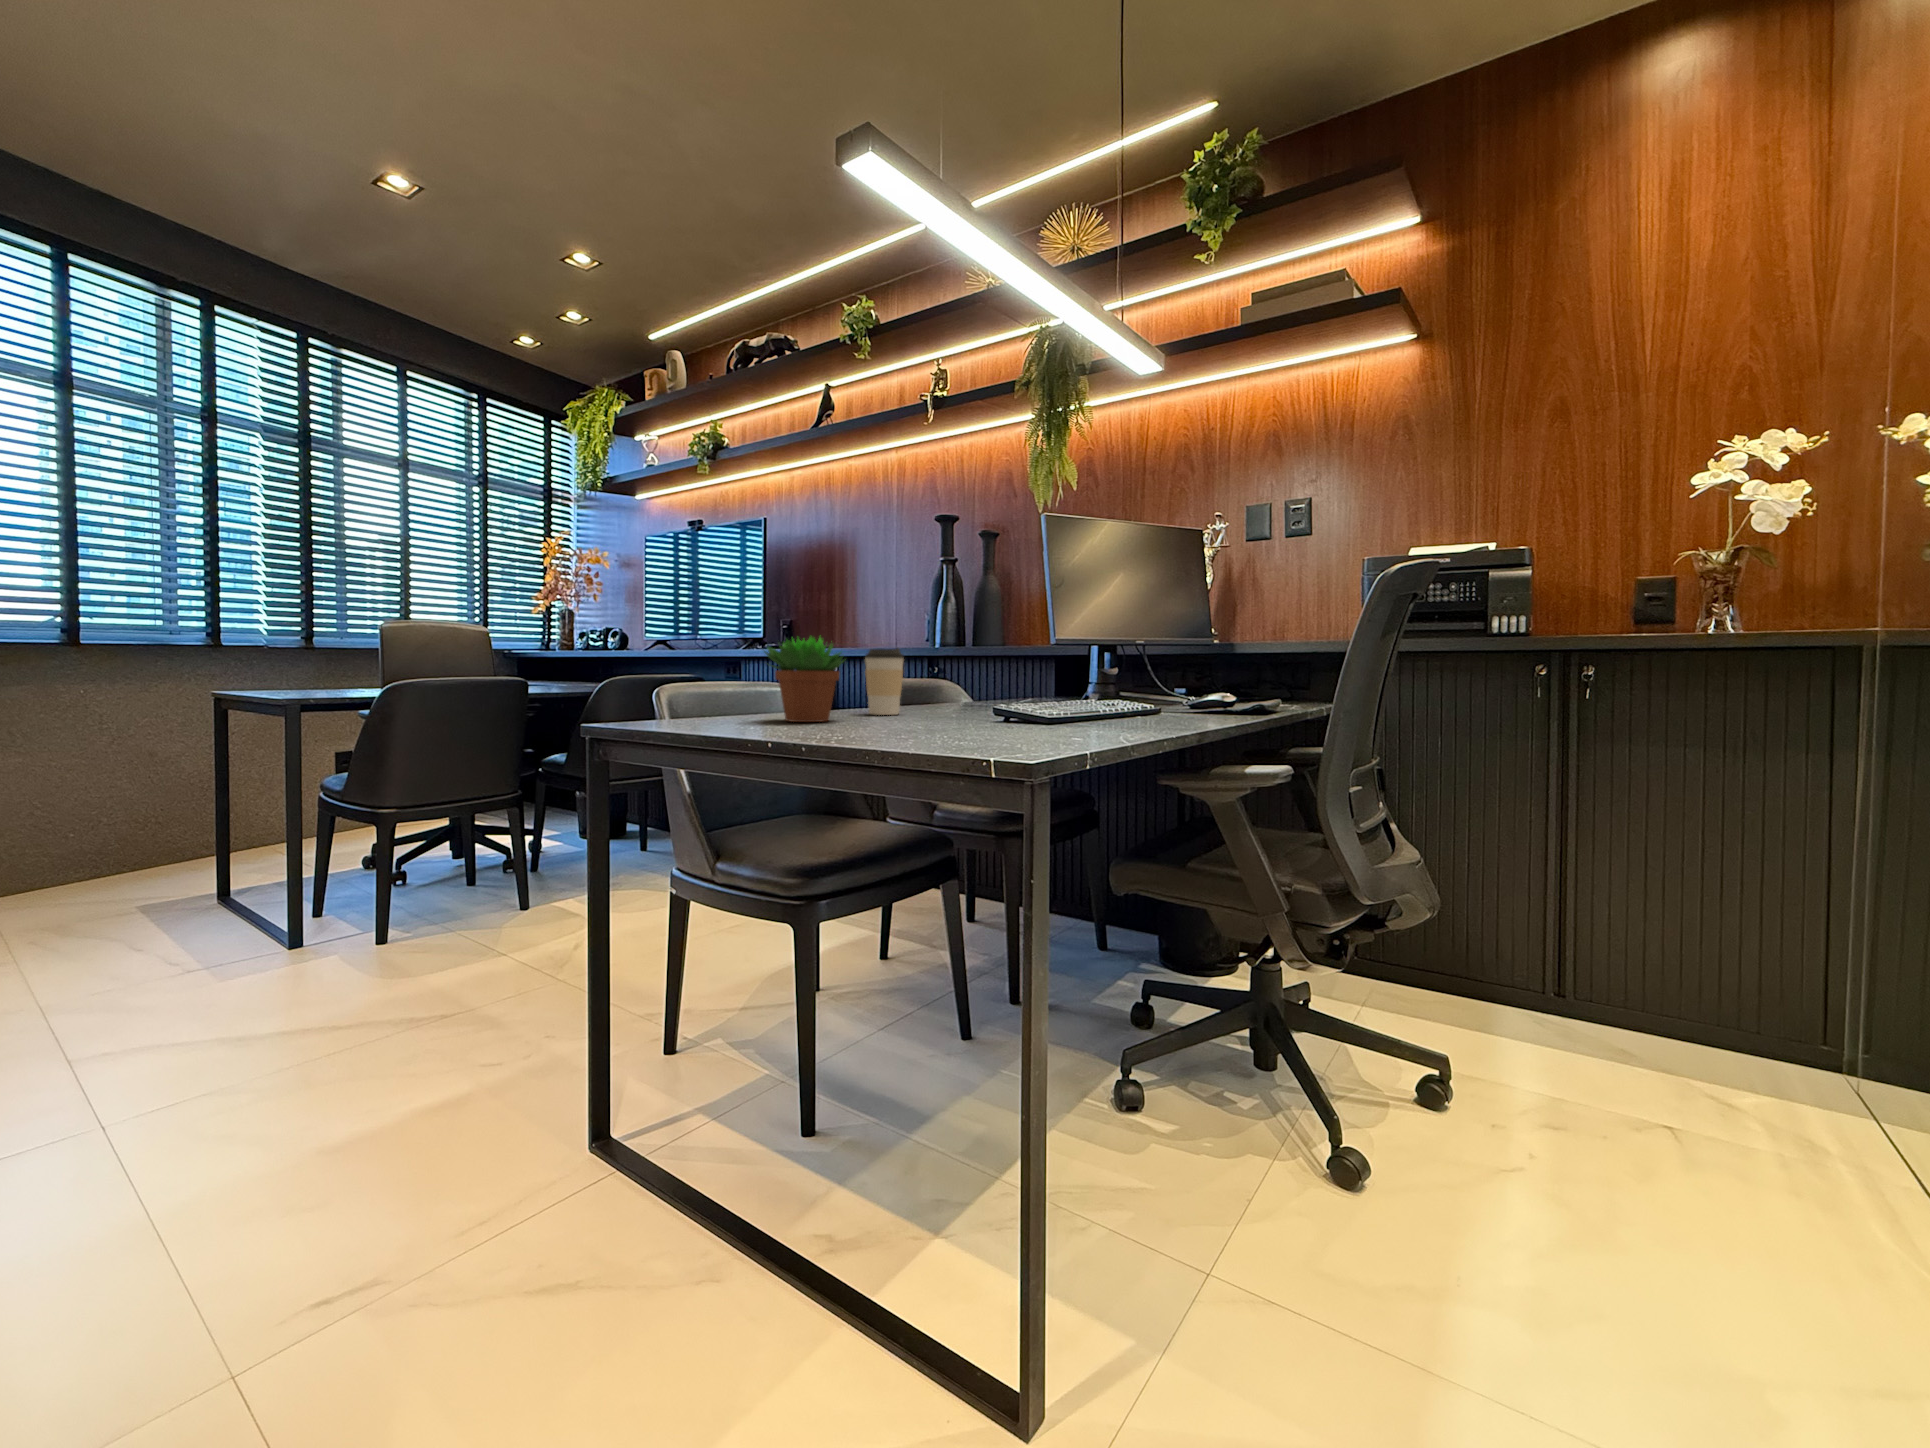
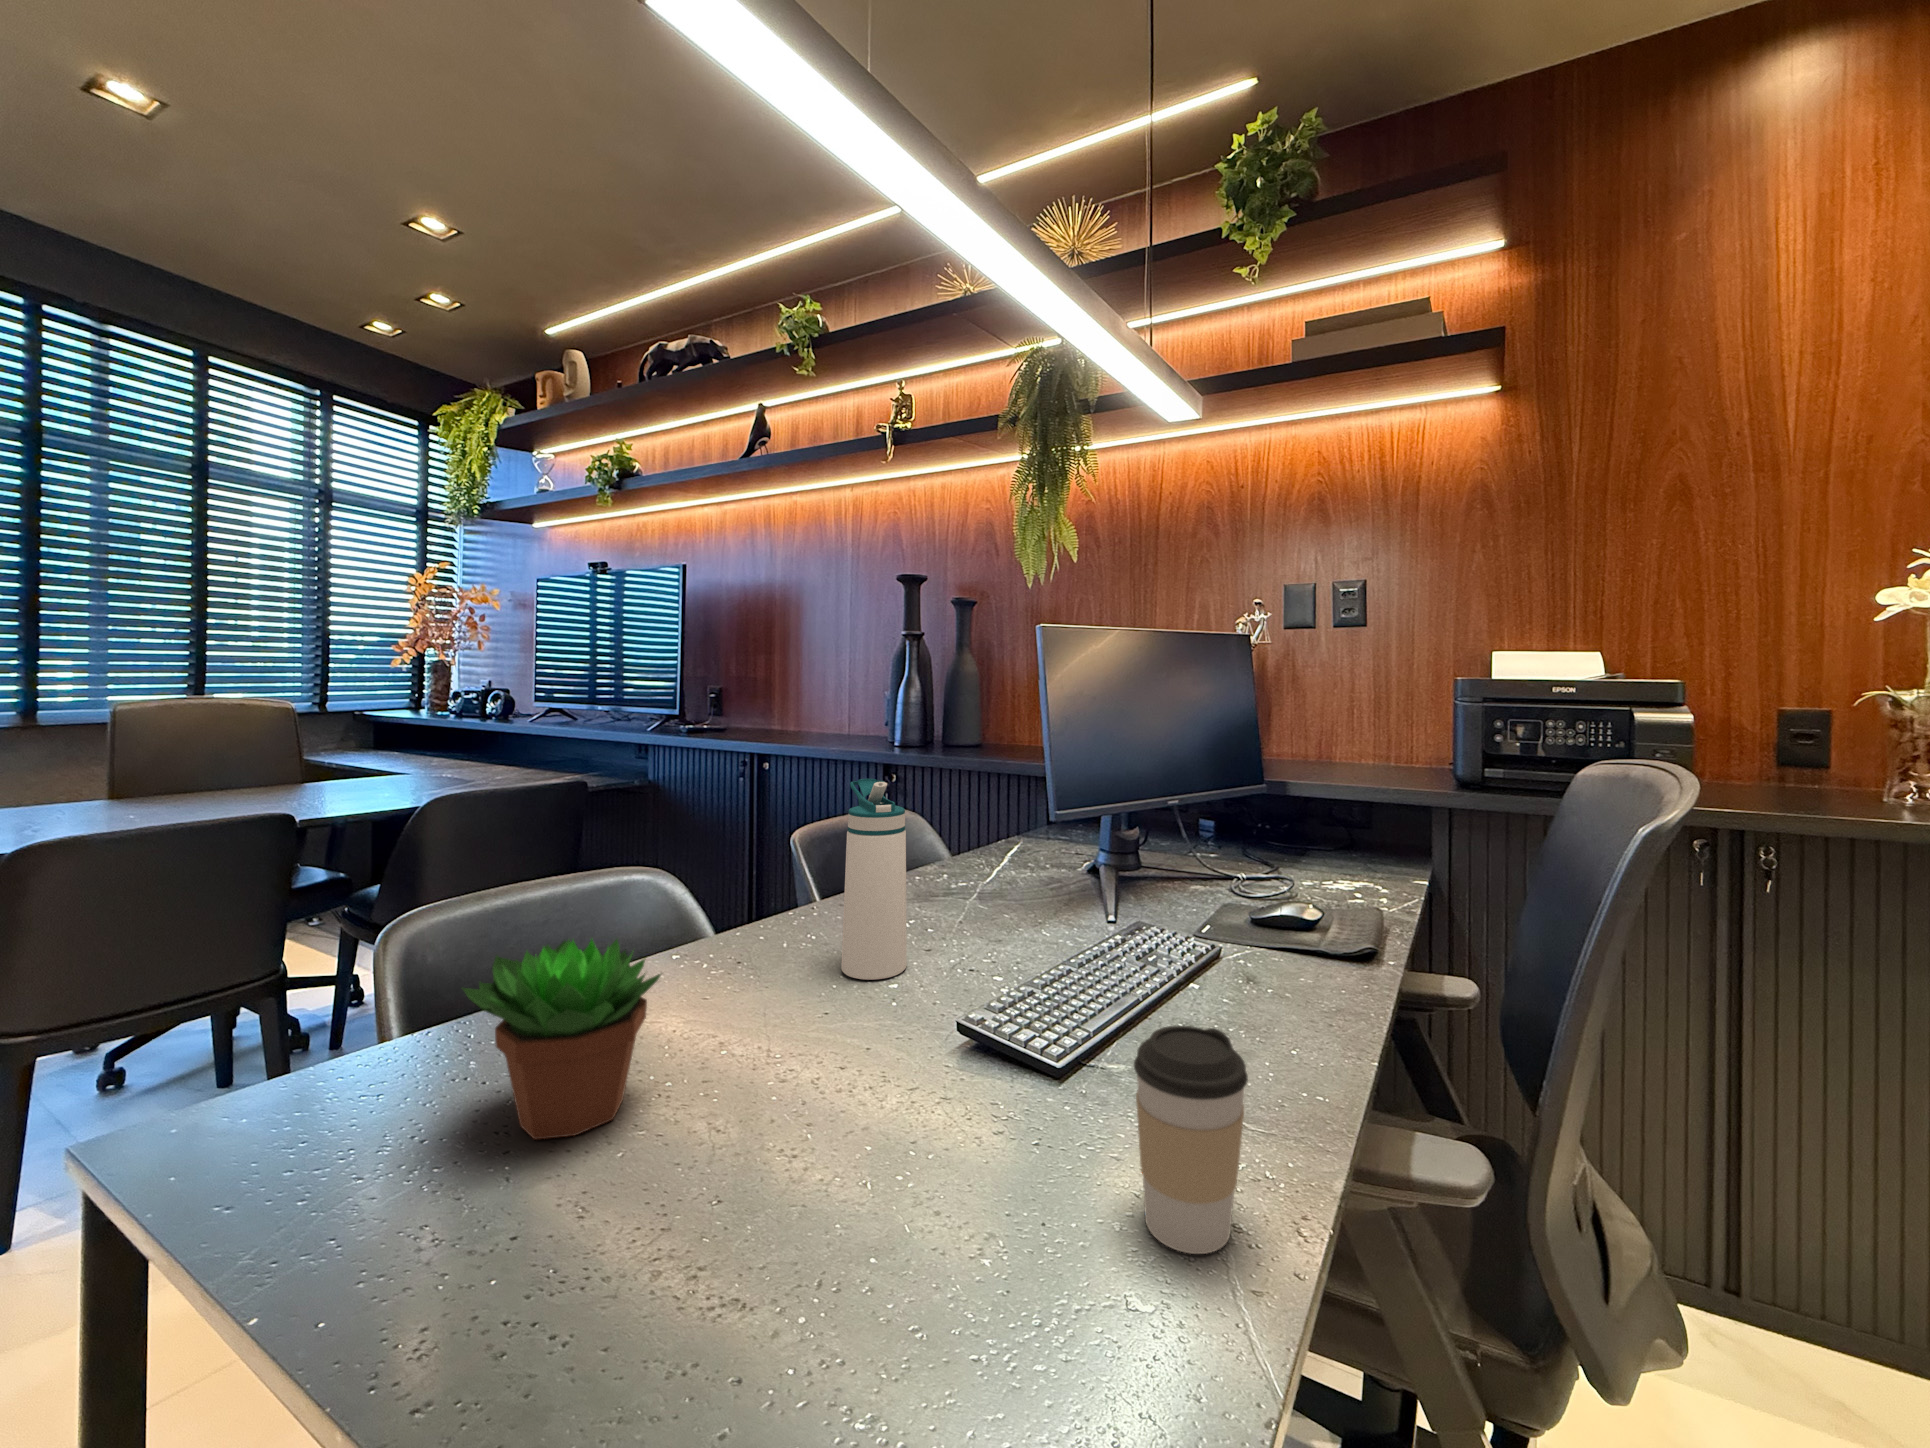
water bottle: none [924,594,963,710] -> present [841,779,907,980]
coffee cup: present [865,648,904,715] -> present [1134,1026,1248,1254]

